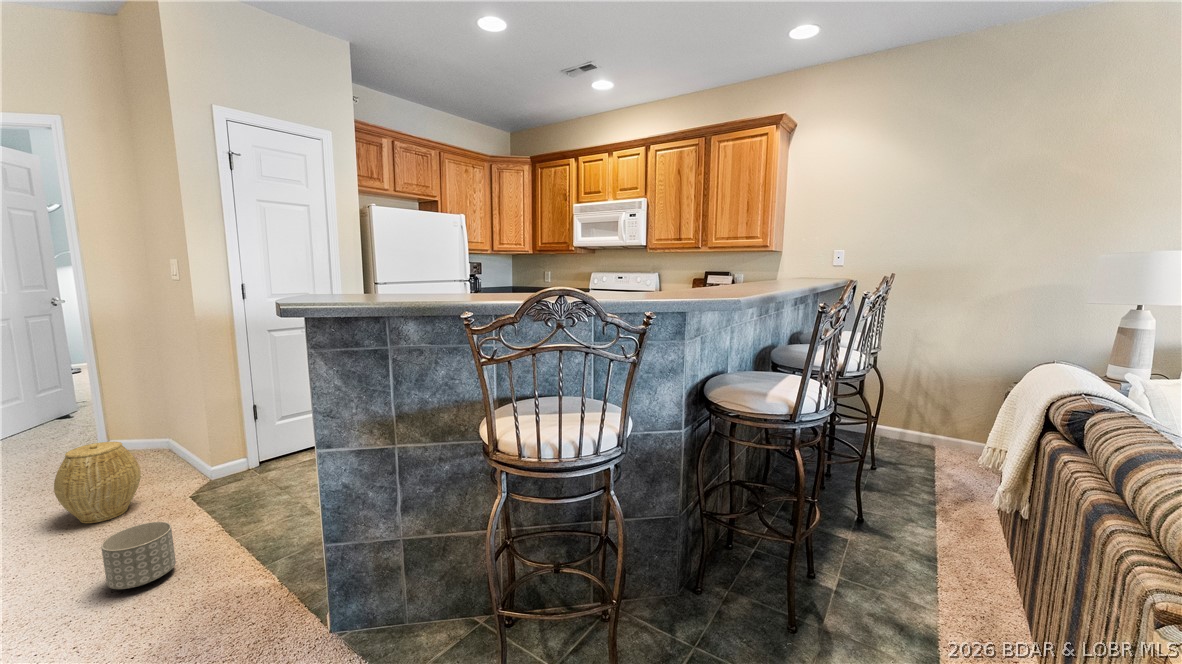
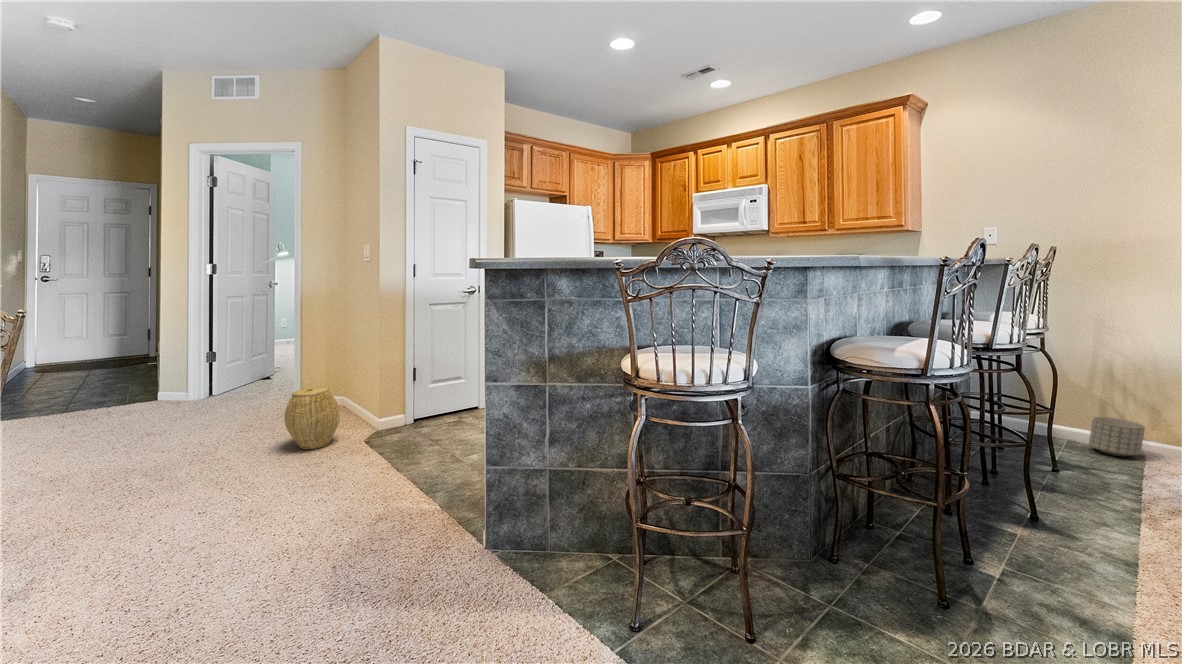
planter: present [101,522,176,589] -> present [1089,417,1145,456]

